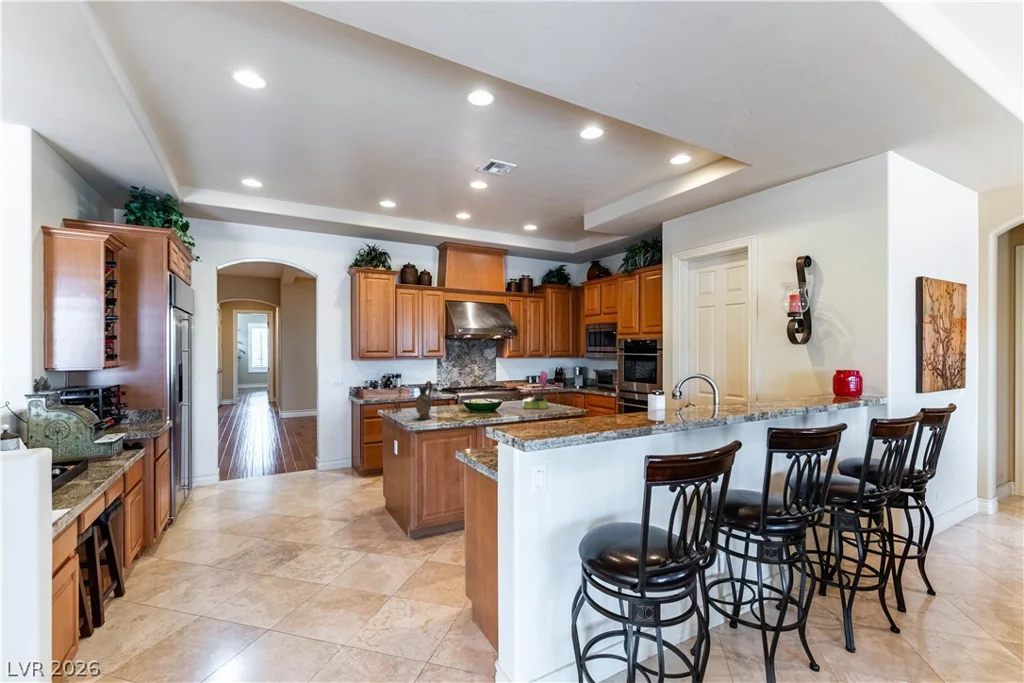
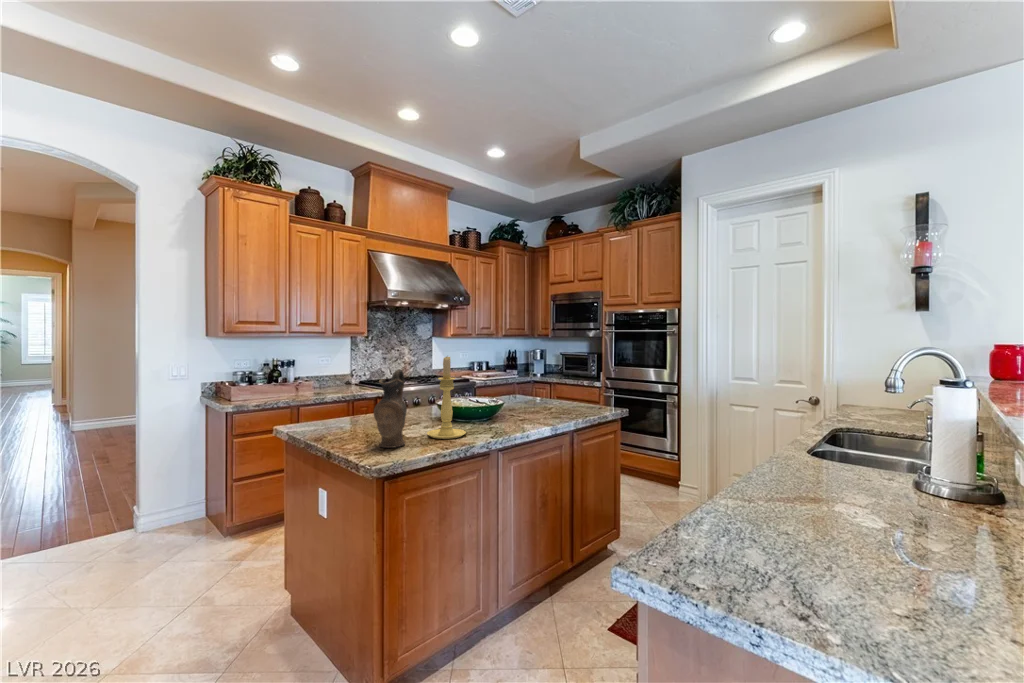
flower arrangement: present [523,370,548,409] -> none [532,350,578,414]
candle holder: none [445,374,466,417] -> present [427,357,466,439]

